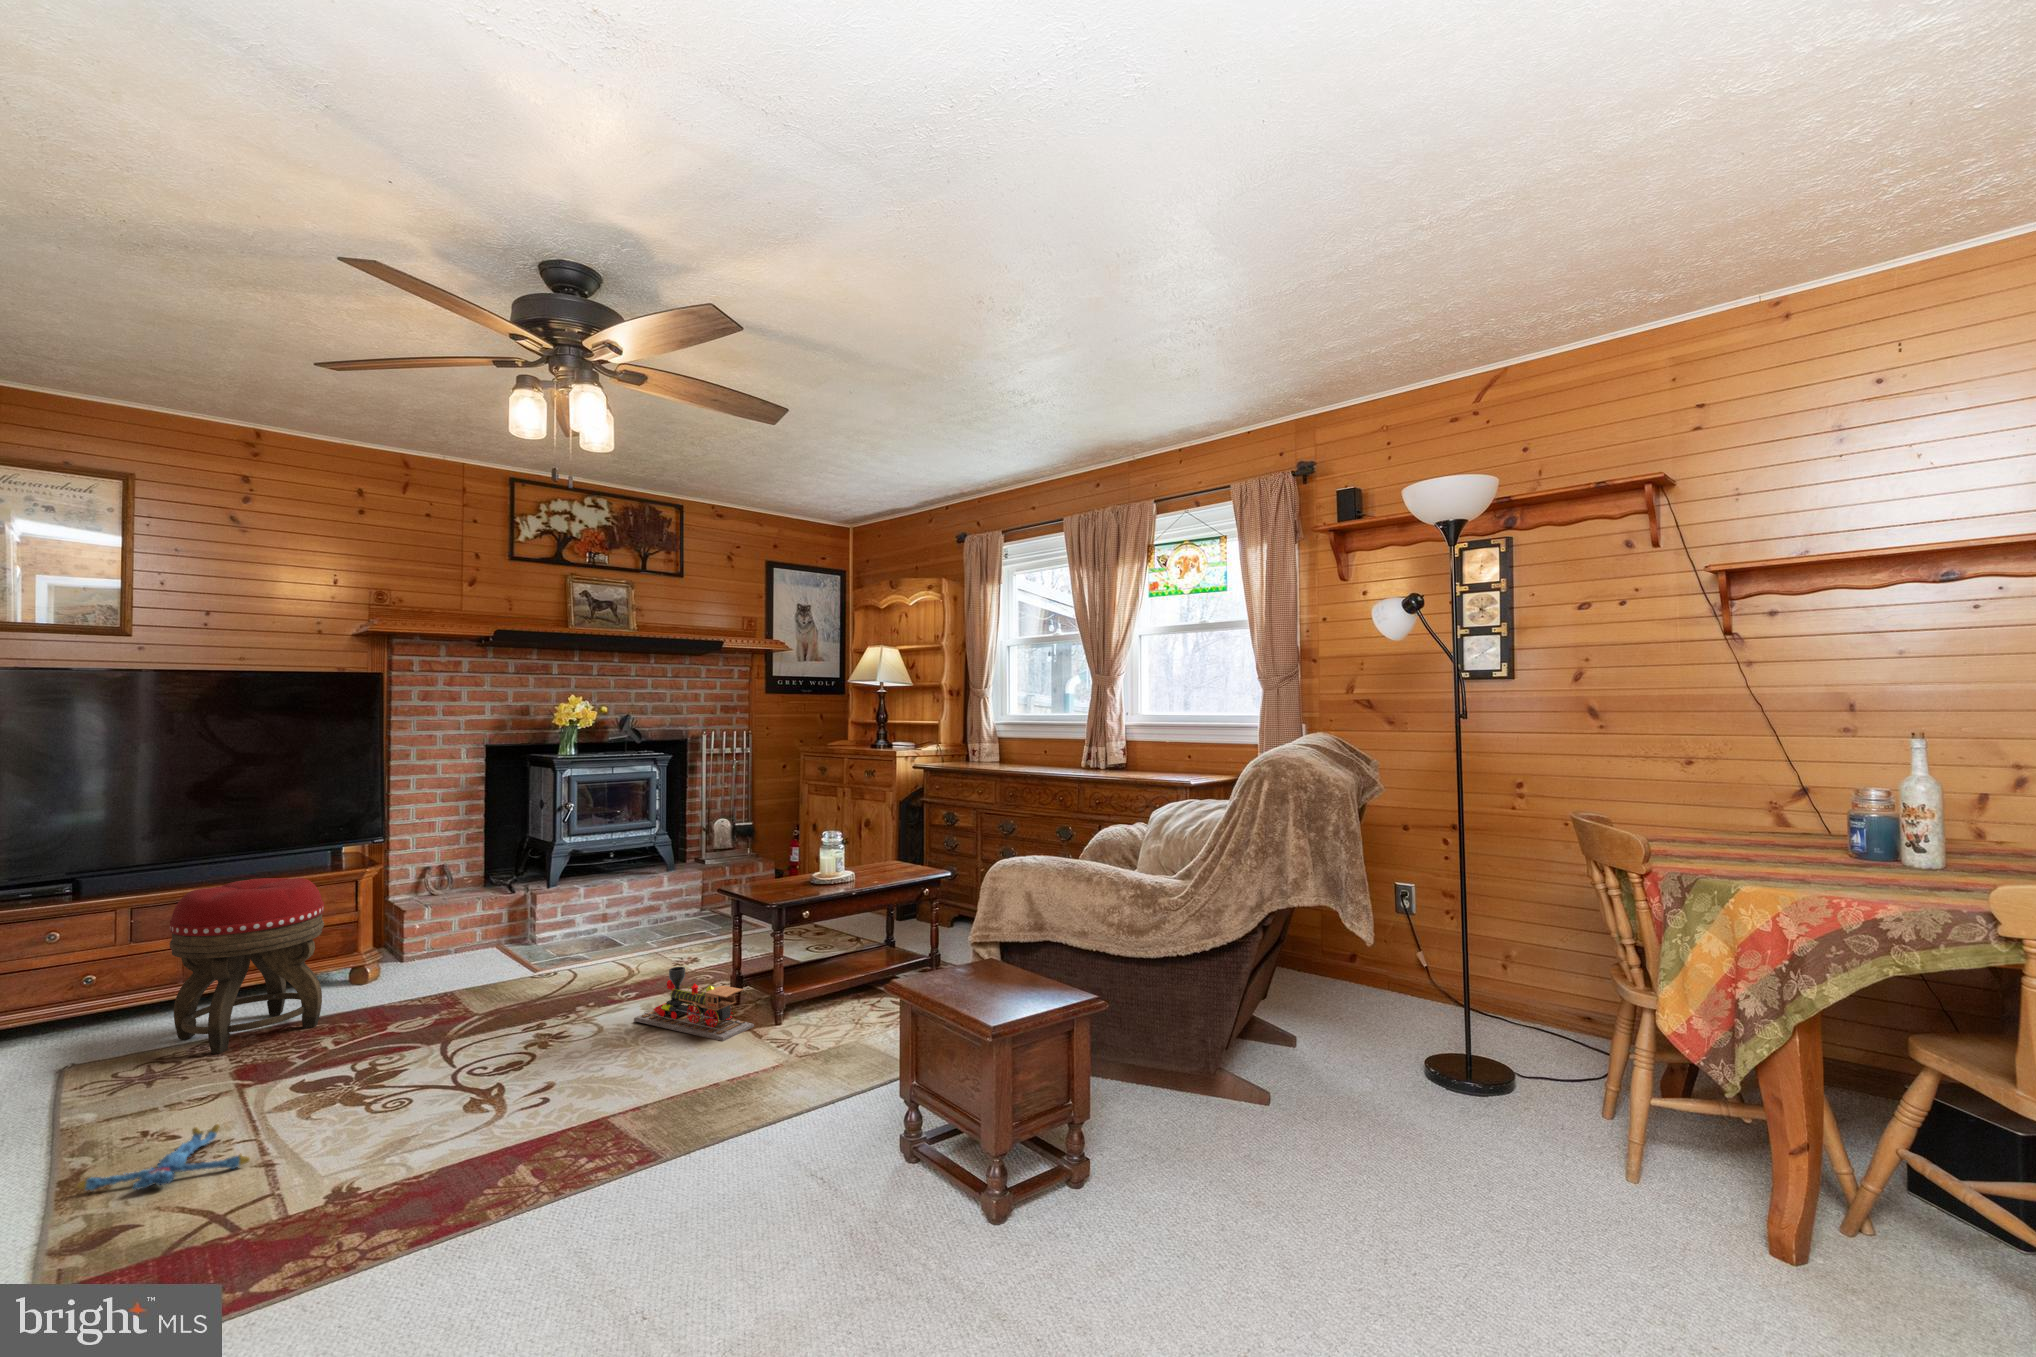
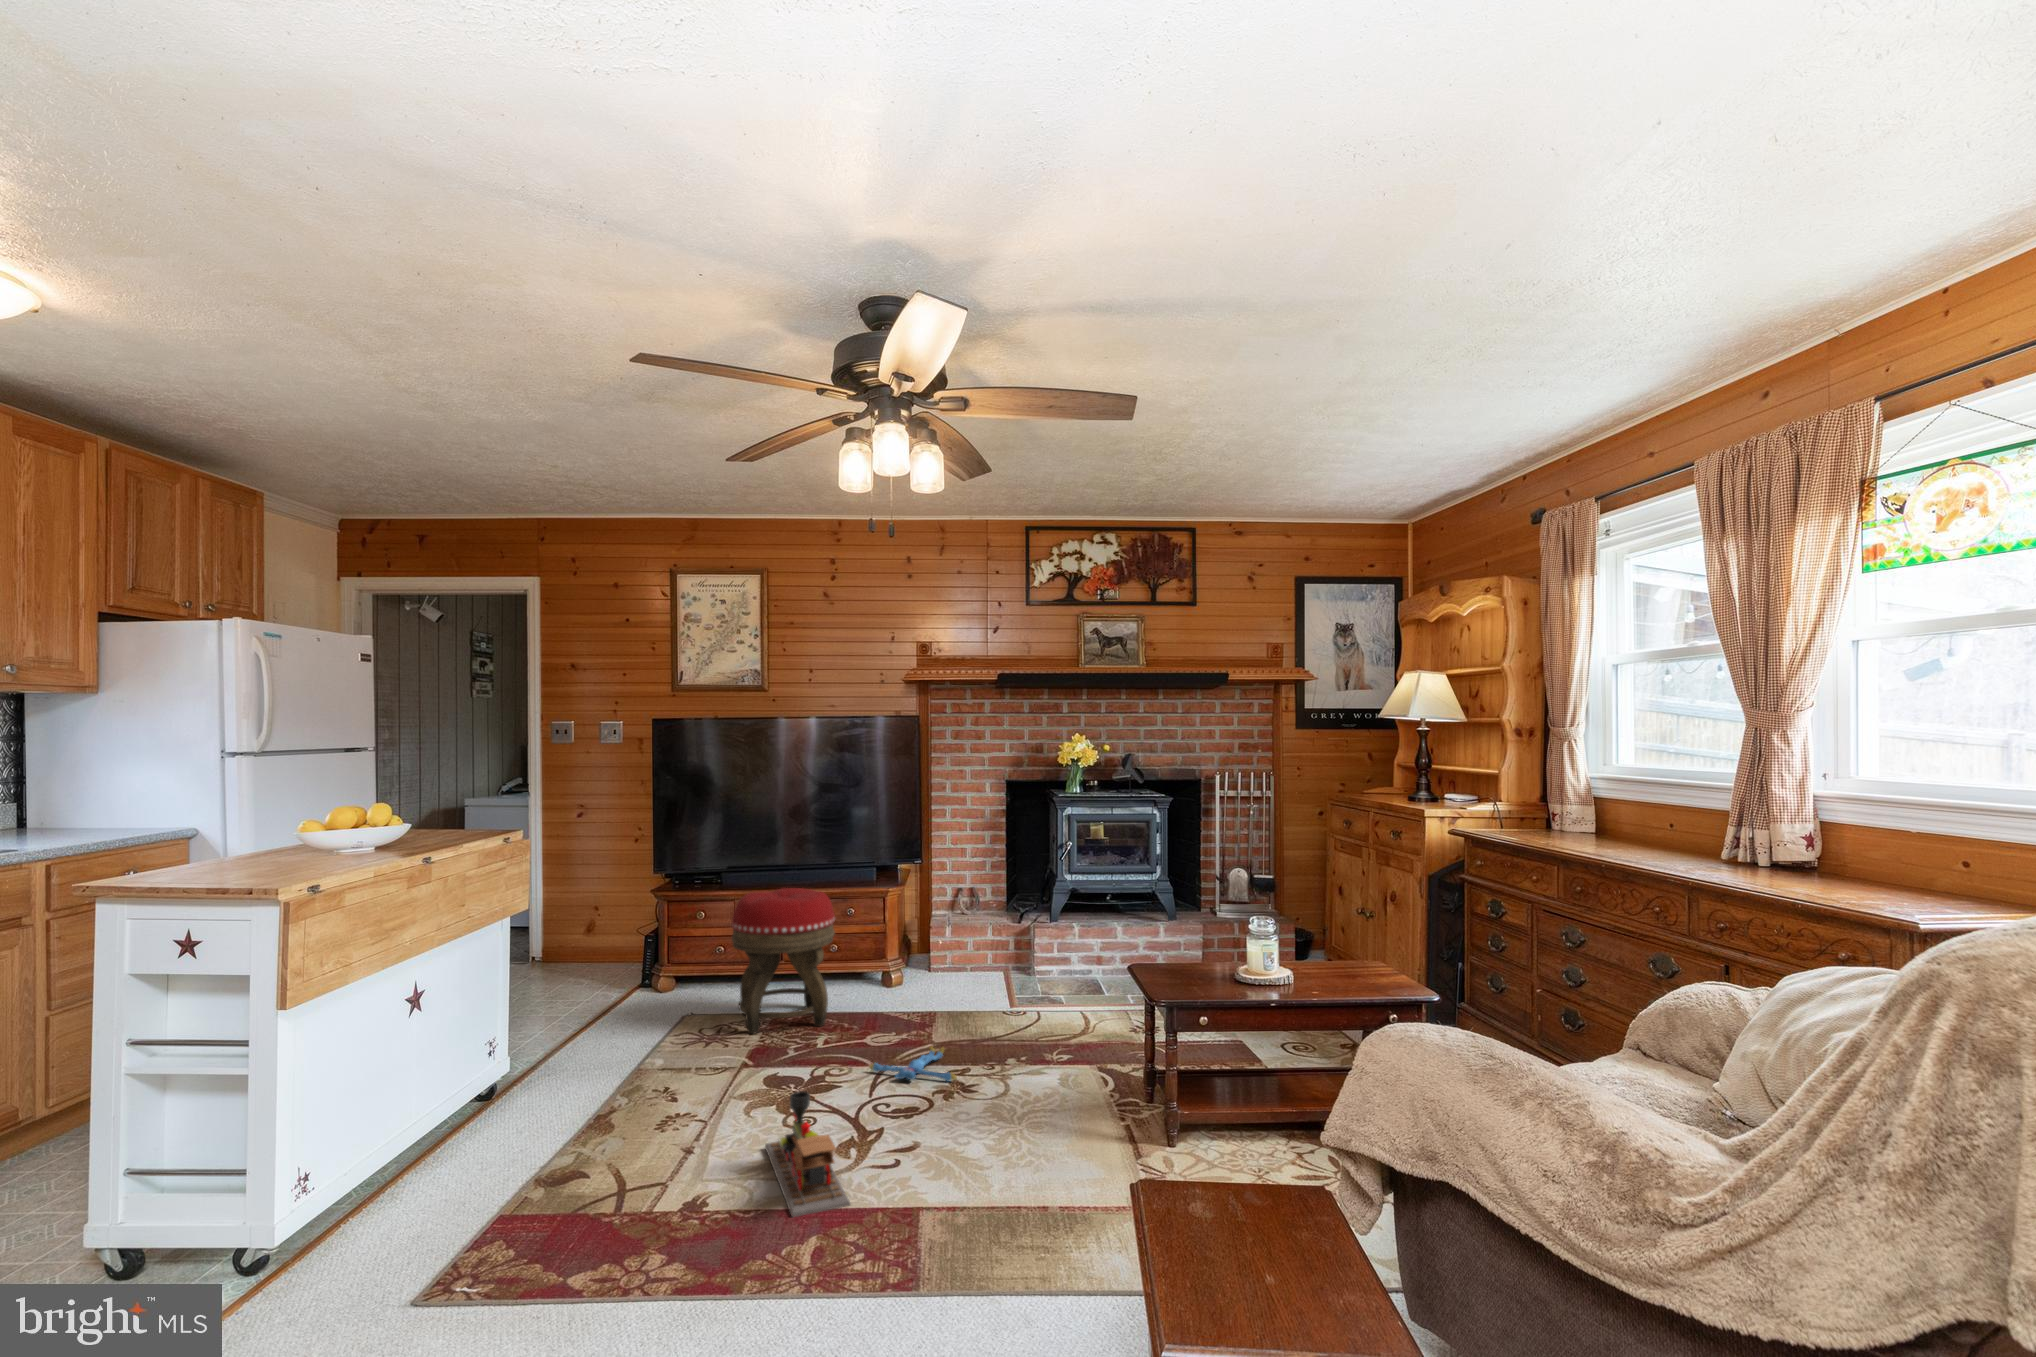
toy train: present [634,967,754,1041] -> present [765,1091,850,1217]
plush toy: present [77,1124,250,1190] -> present [869,1047,957,1082]

